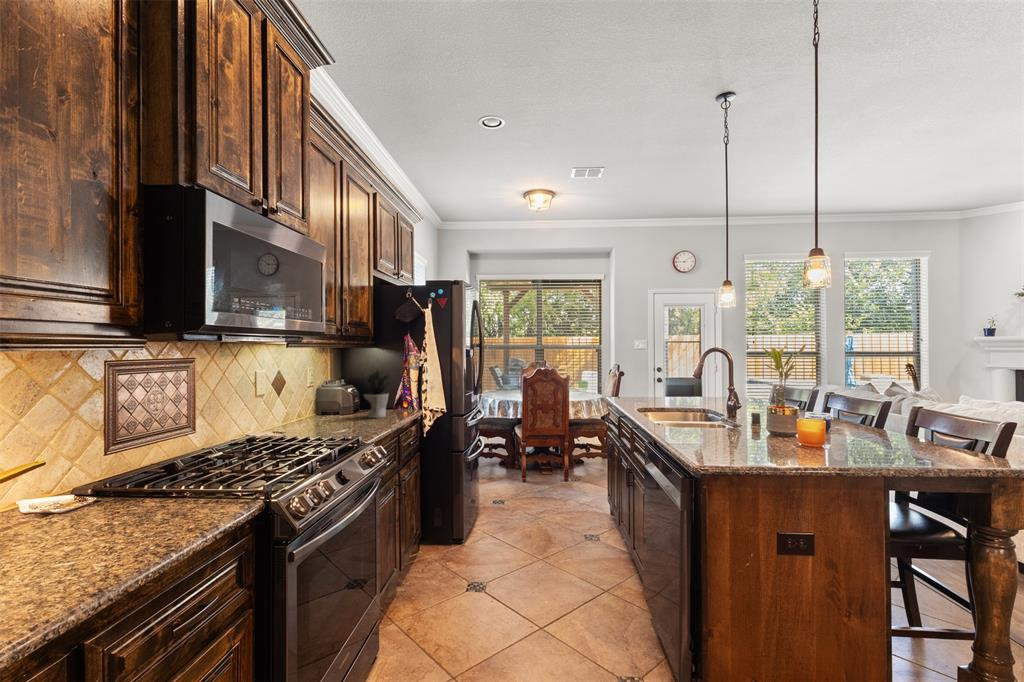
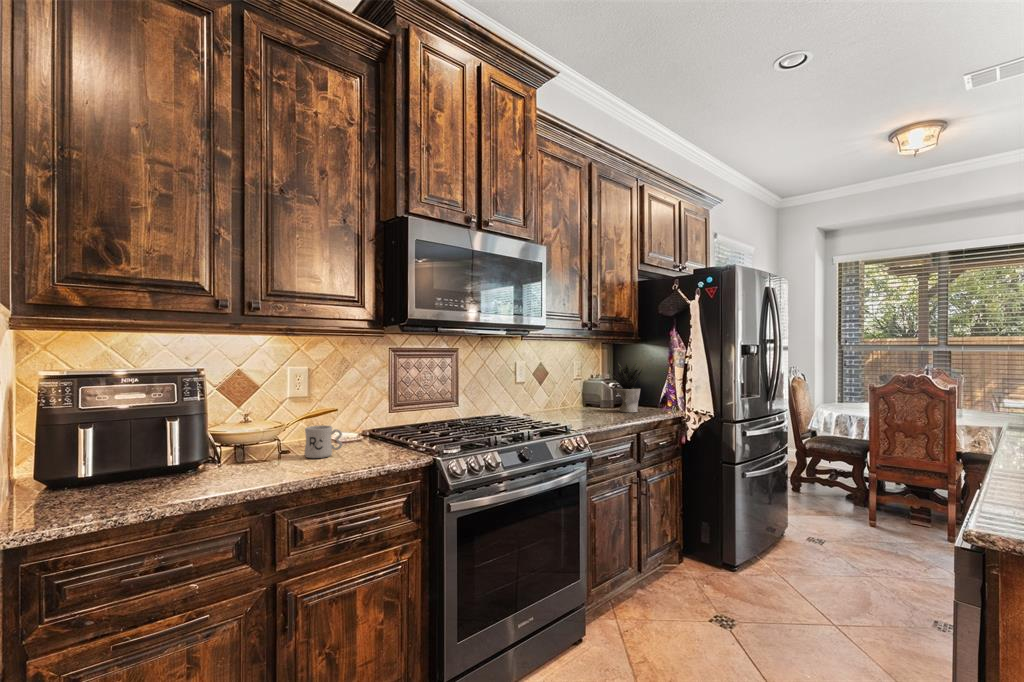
mug: none [48,490,117,547] -> present [305,425,342,458]

